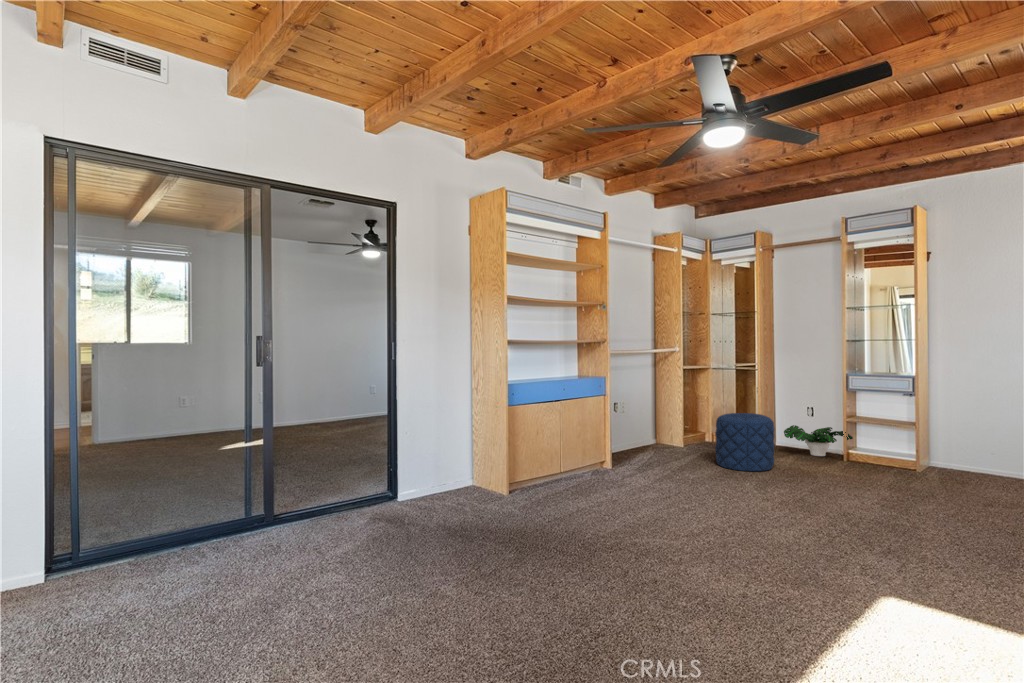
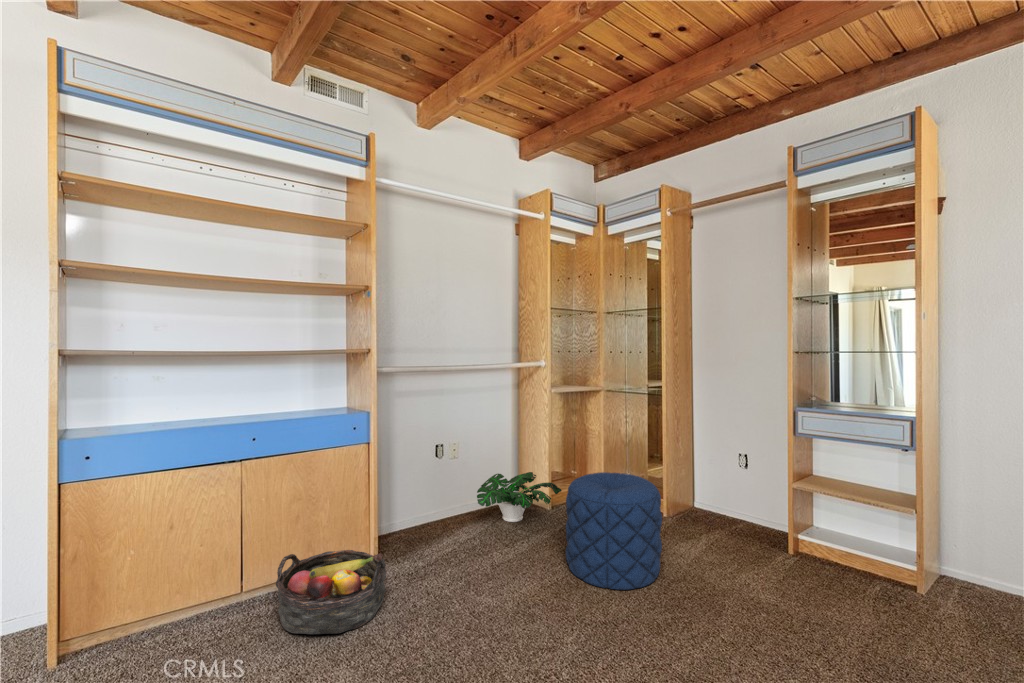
potted plant: present [784,425,853,456] -> present [477,472,562,522]
basket: none [581,446,637,483] -> present [276,550,386,634]

